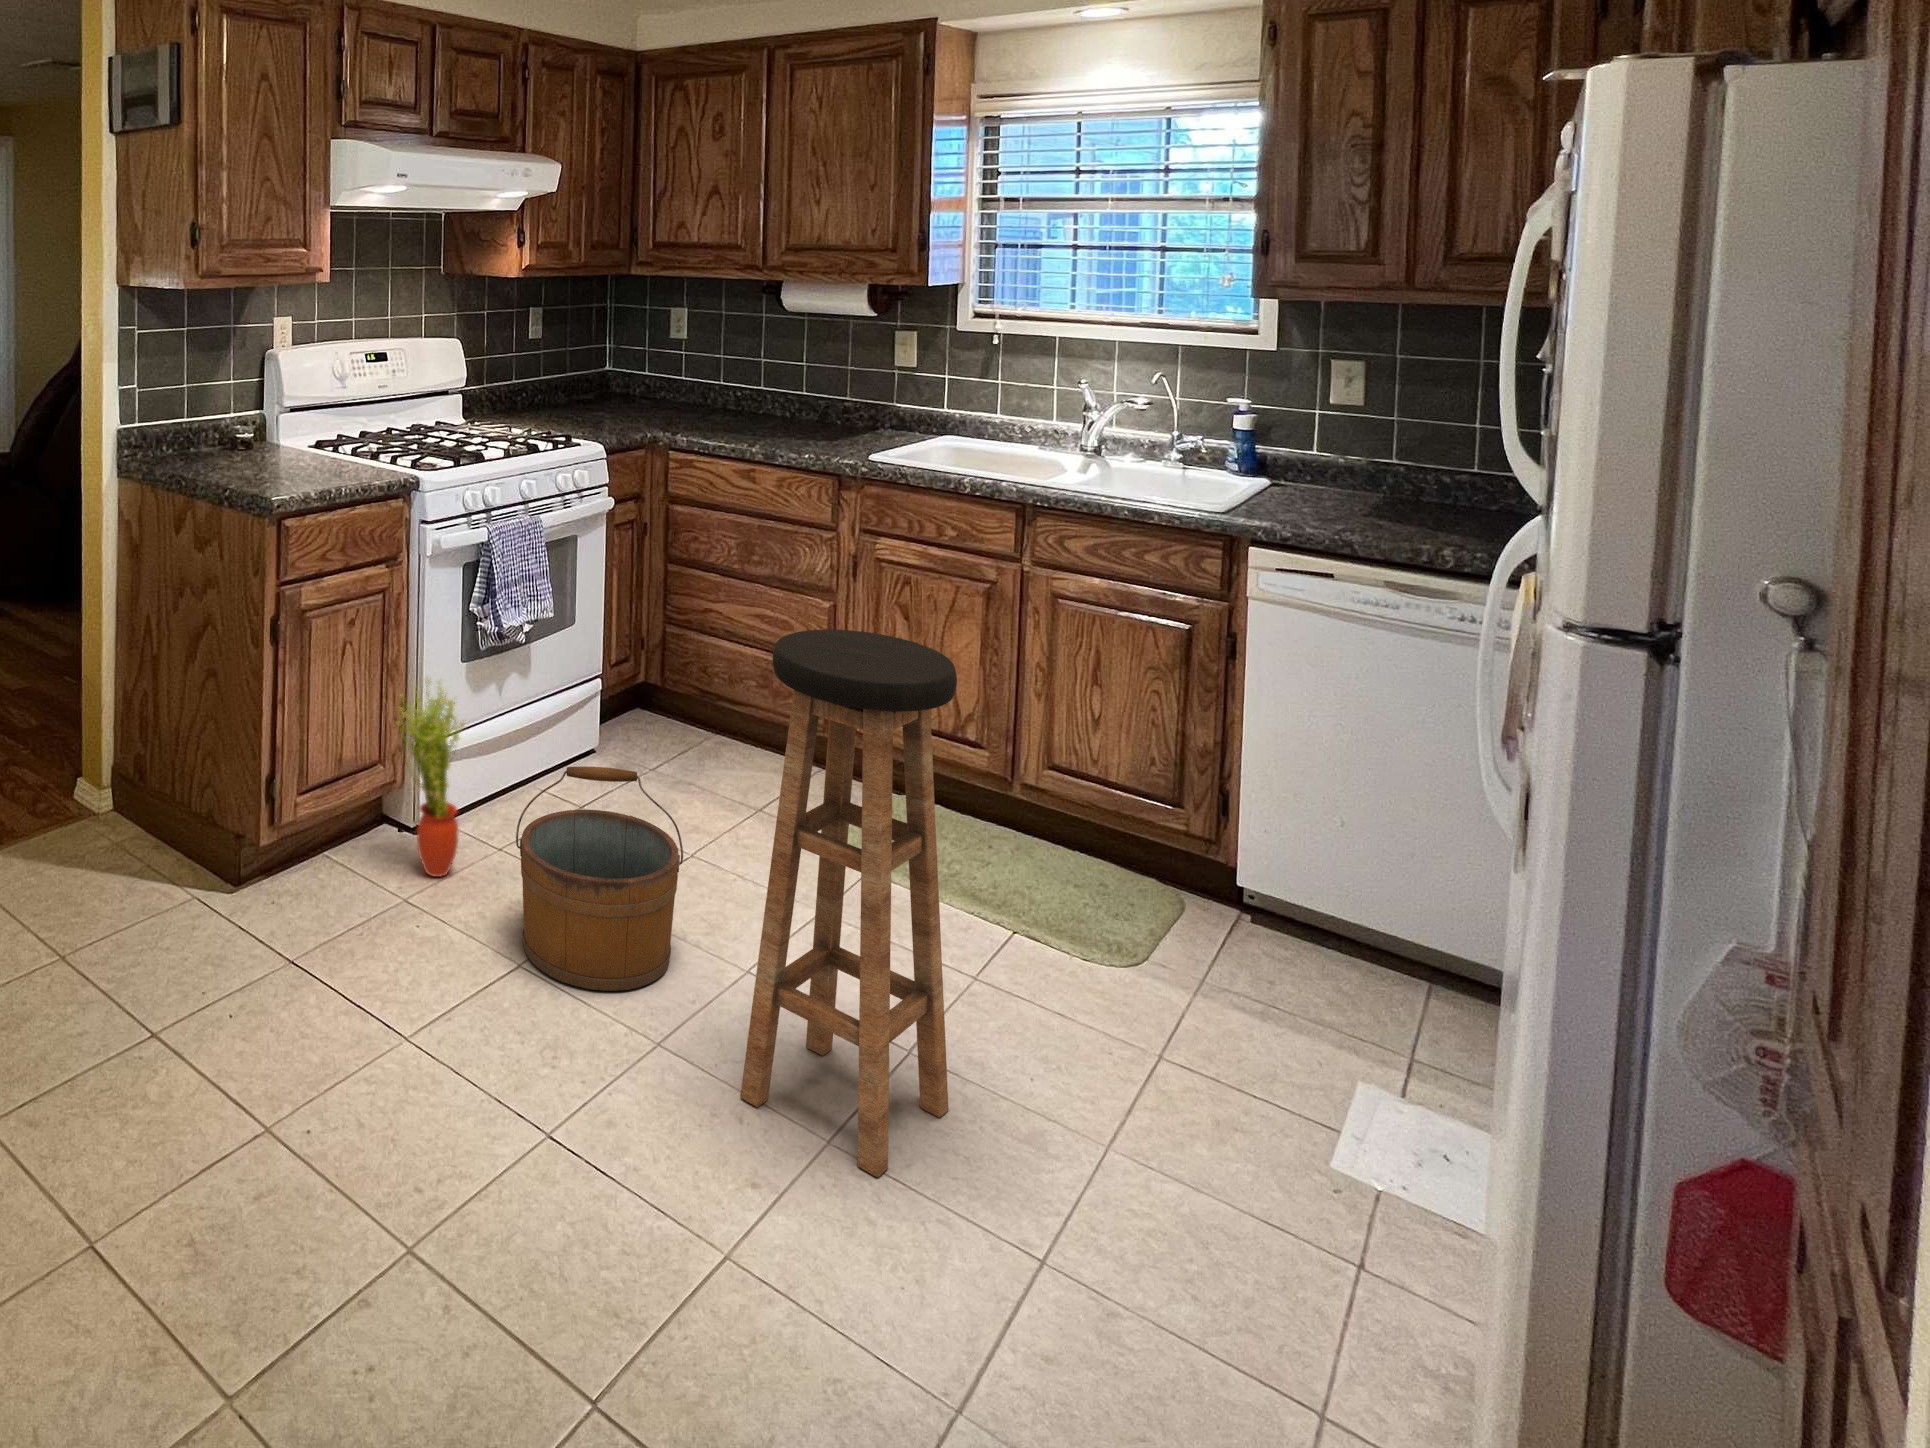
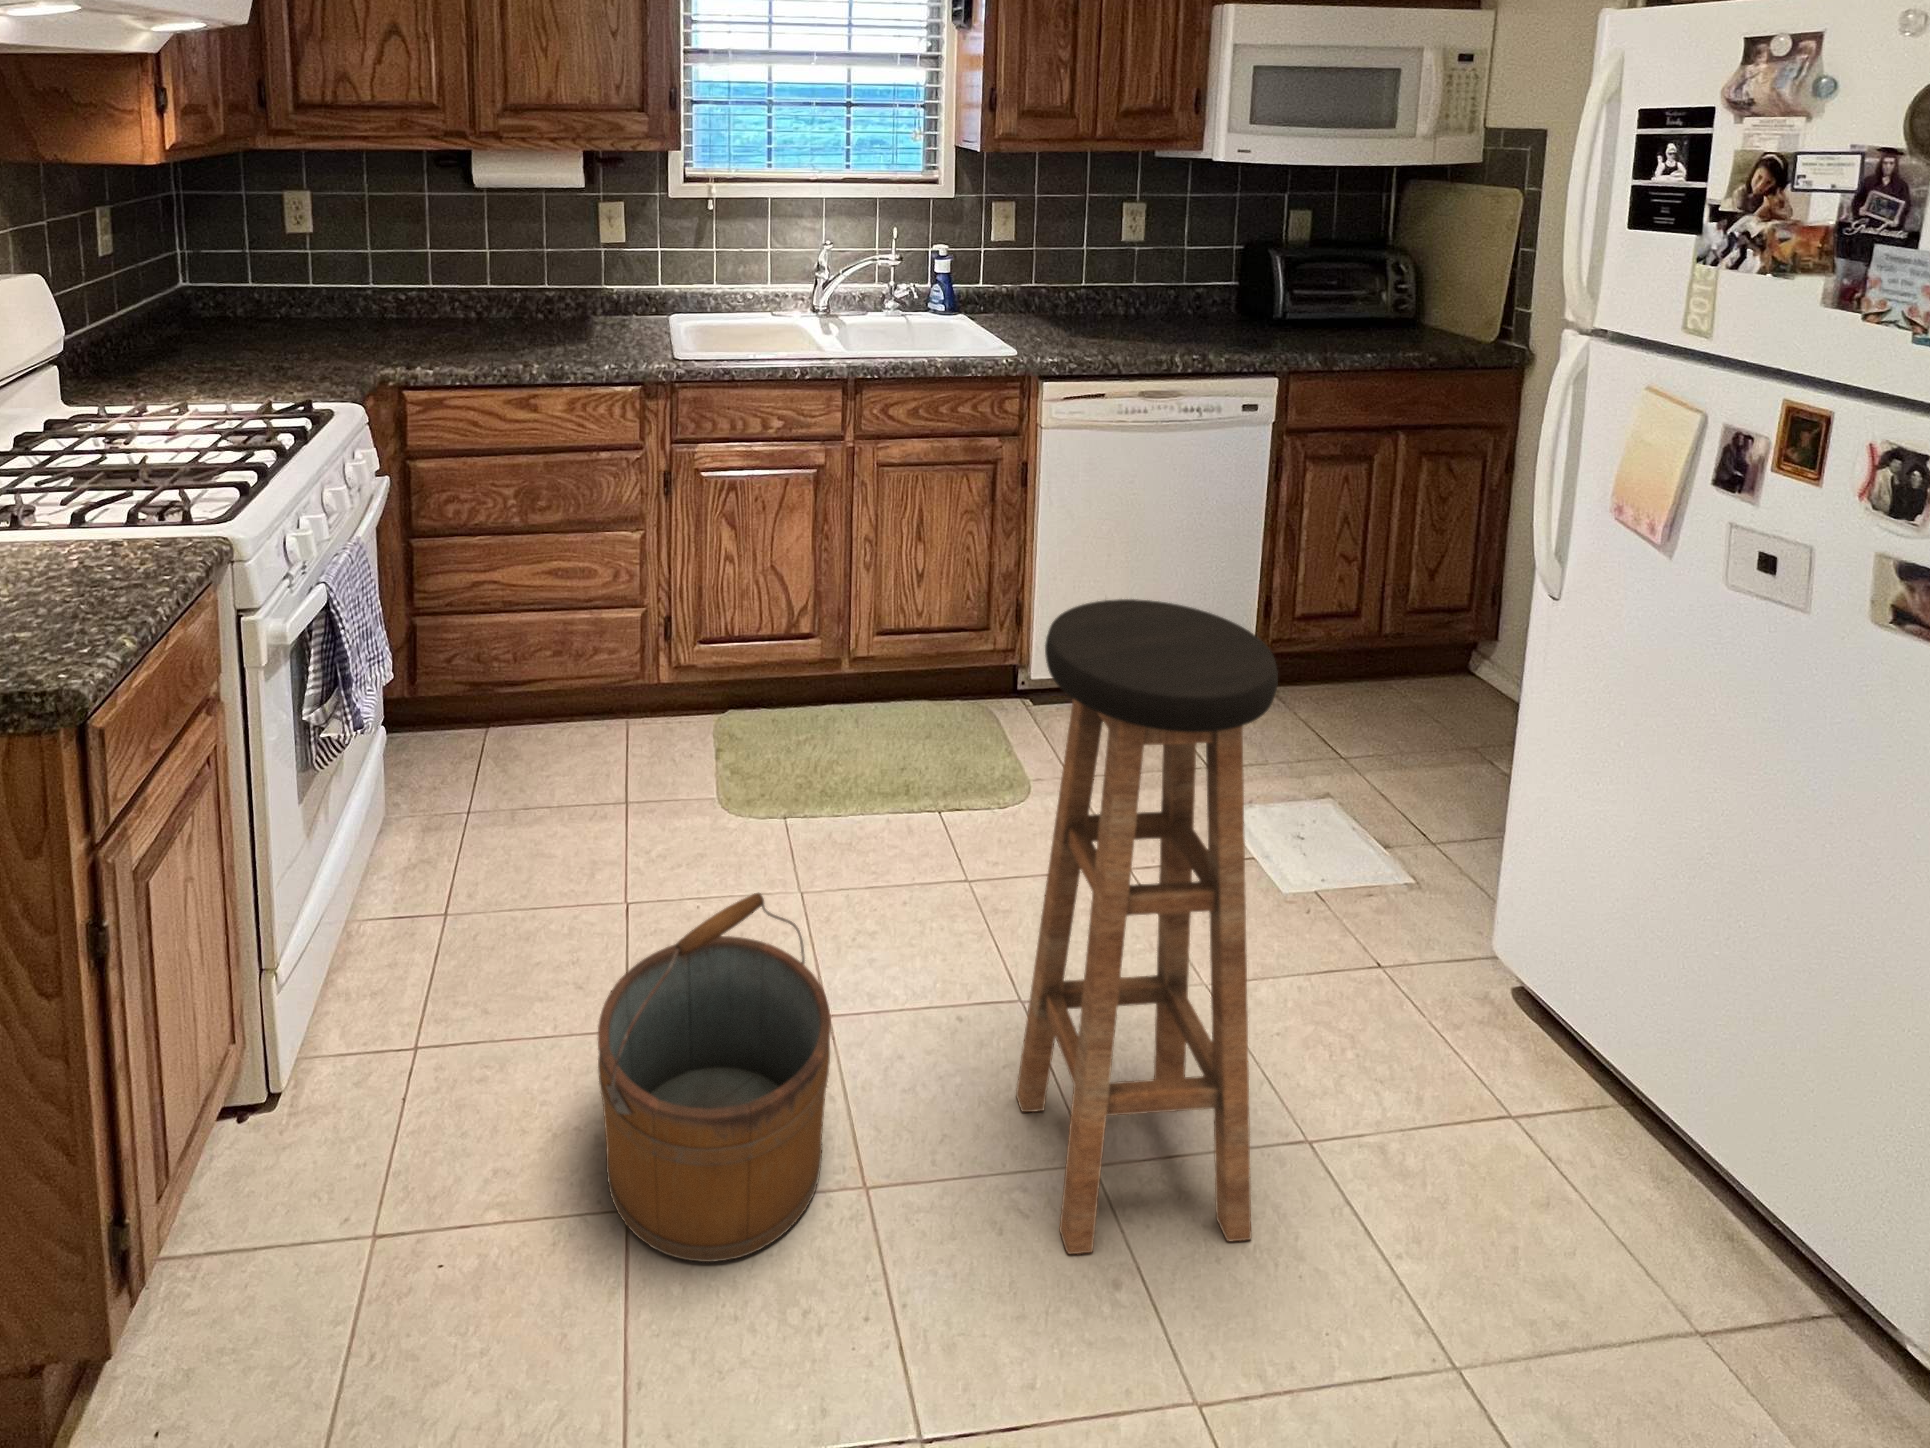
potted plant: present [397,678,464,877] -> none [270,892,425,1217]

